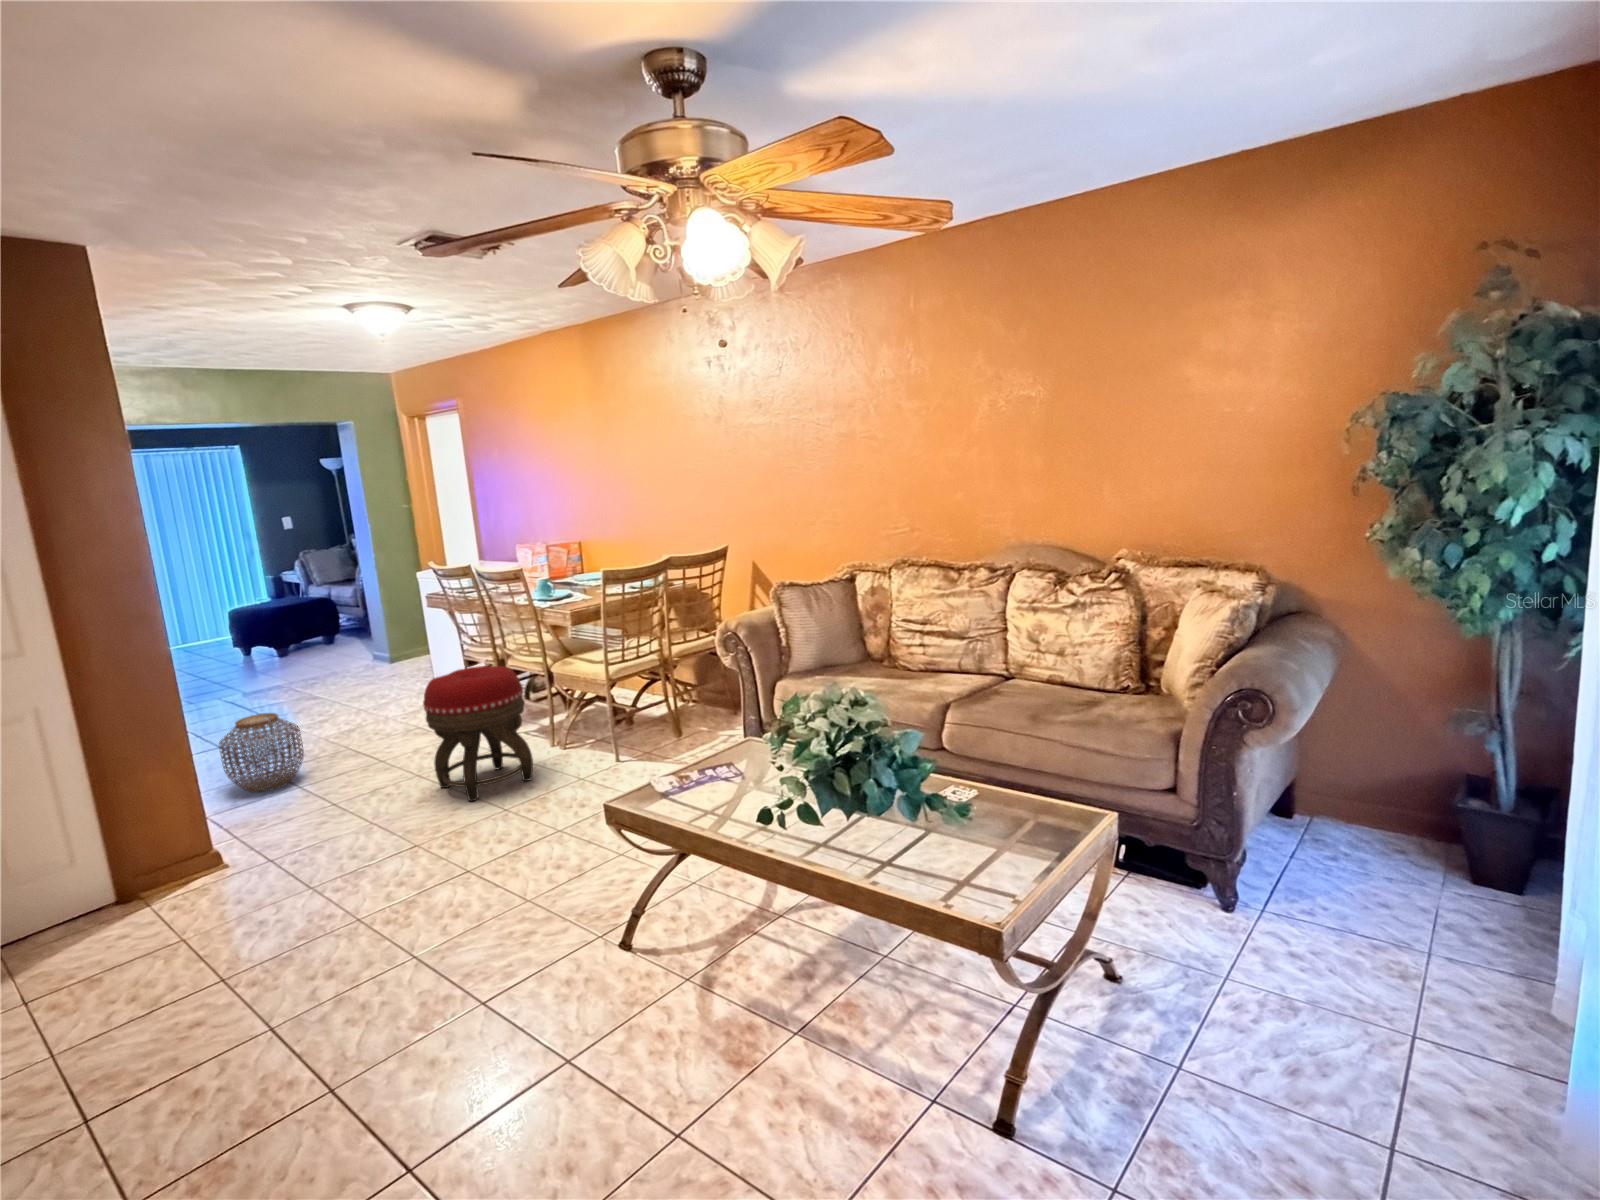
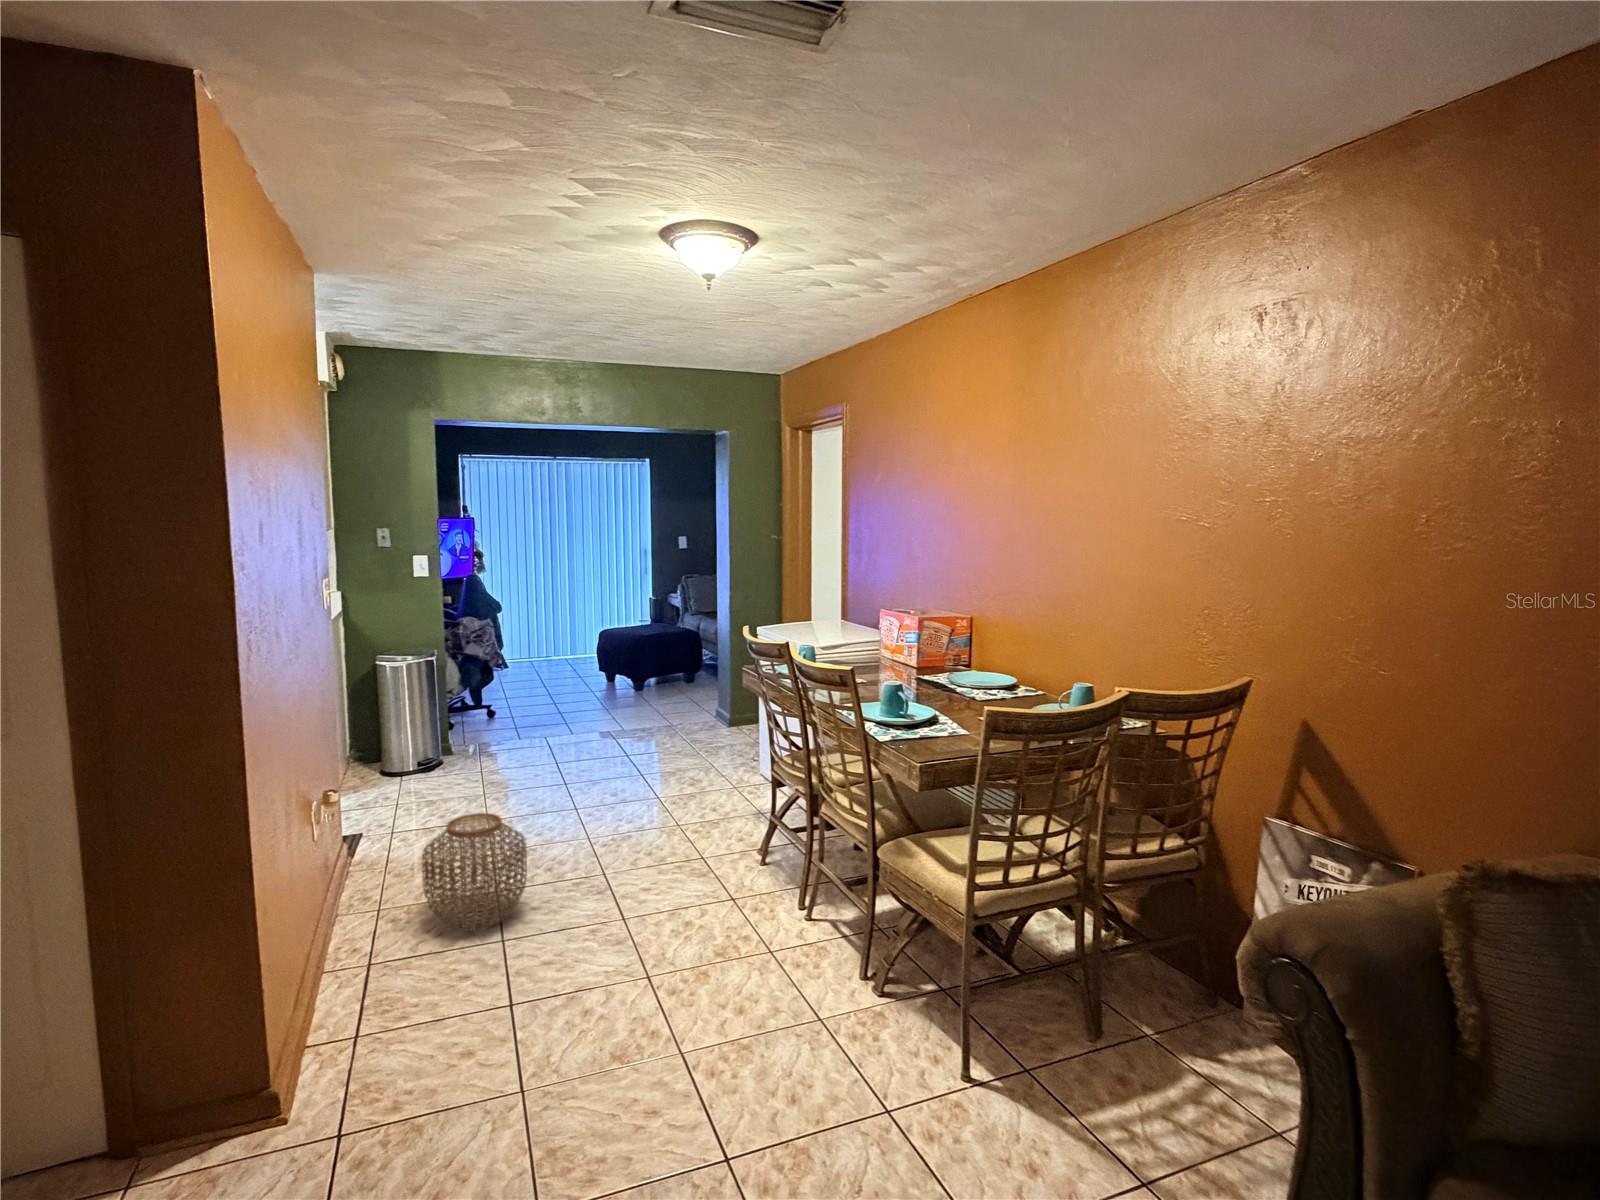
footstool: present [423,666,533,801] -> none [643,831,812,1099]

